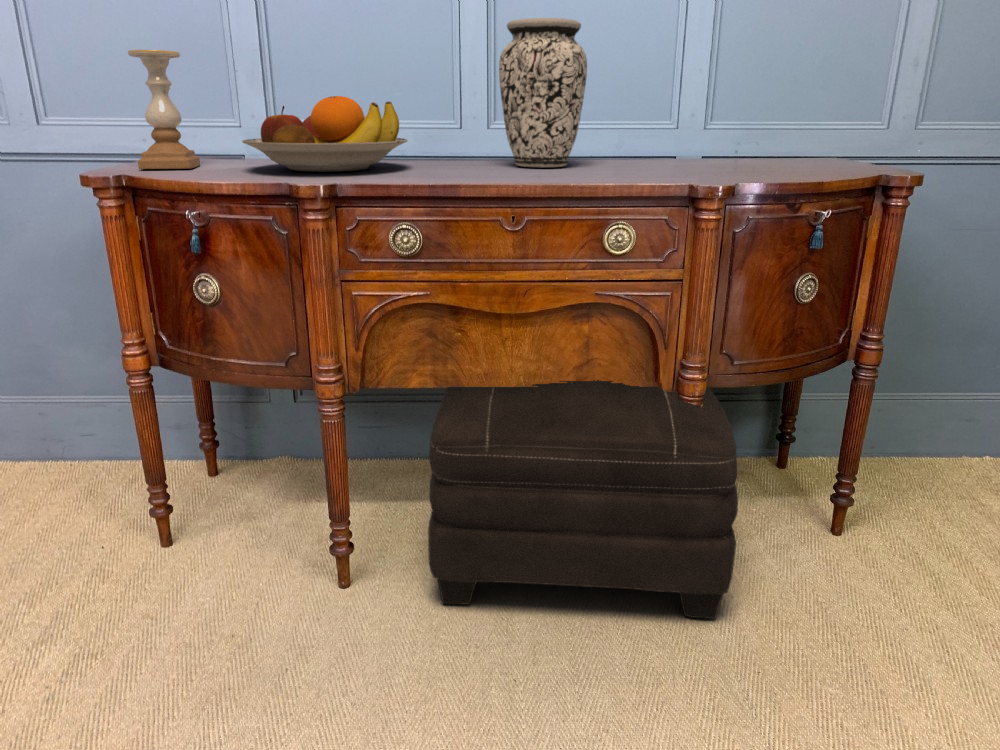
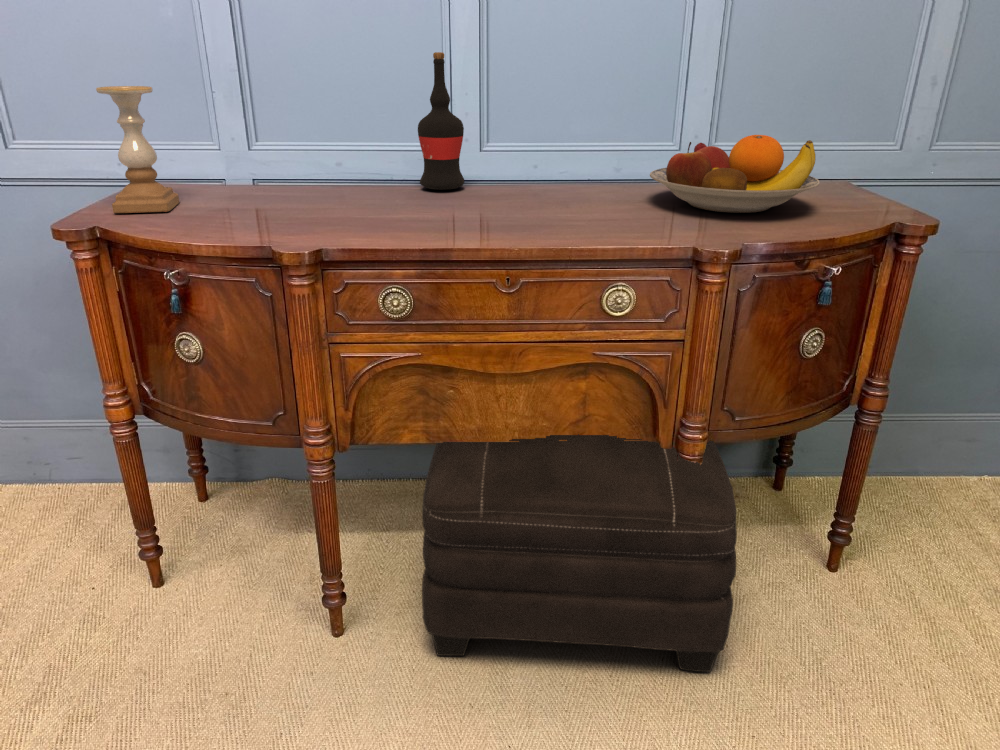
vase: present [499,18,587,167] -> none [493,55,587,209]
wine bottle: none [427,28,471,159] -> present [418,52,464,190]
fruit bowl: present [242,96,407,172] -> present [650,135,820,213]

